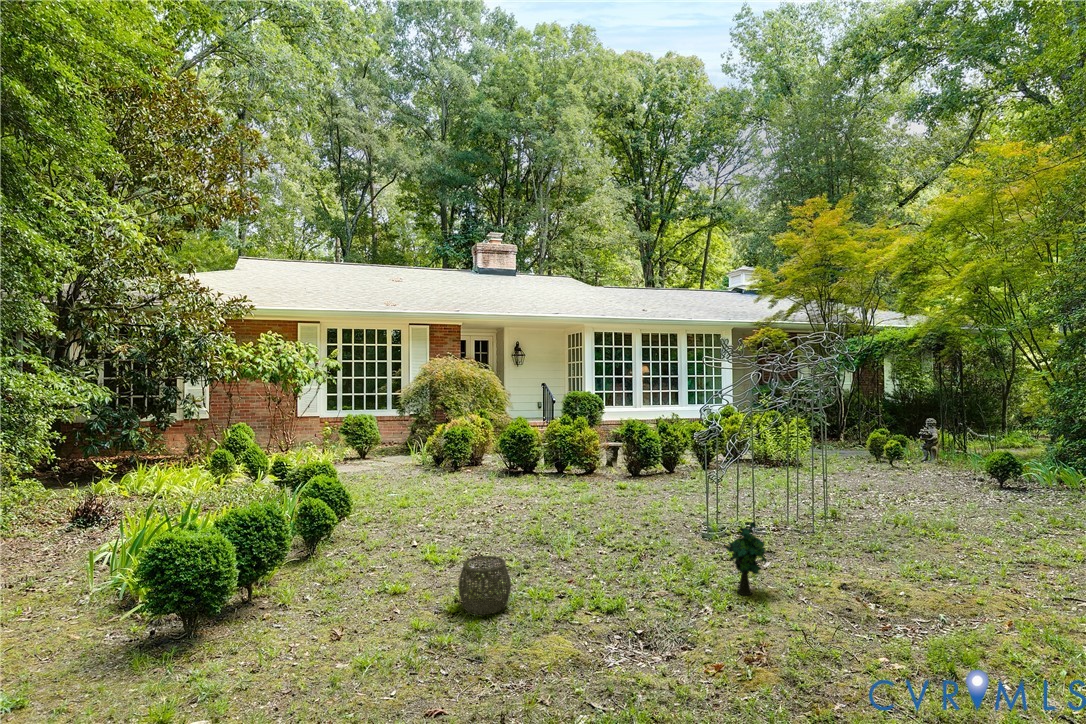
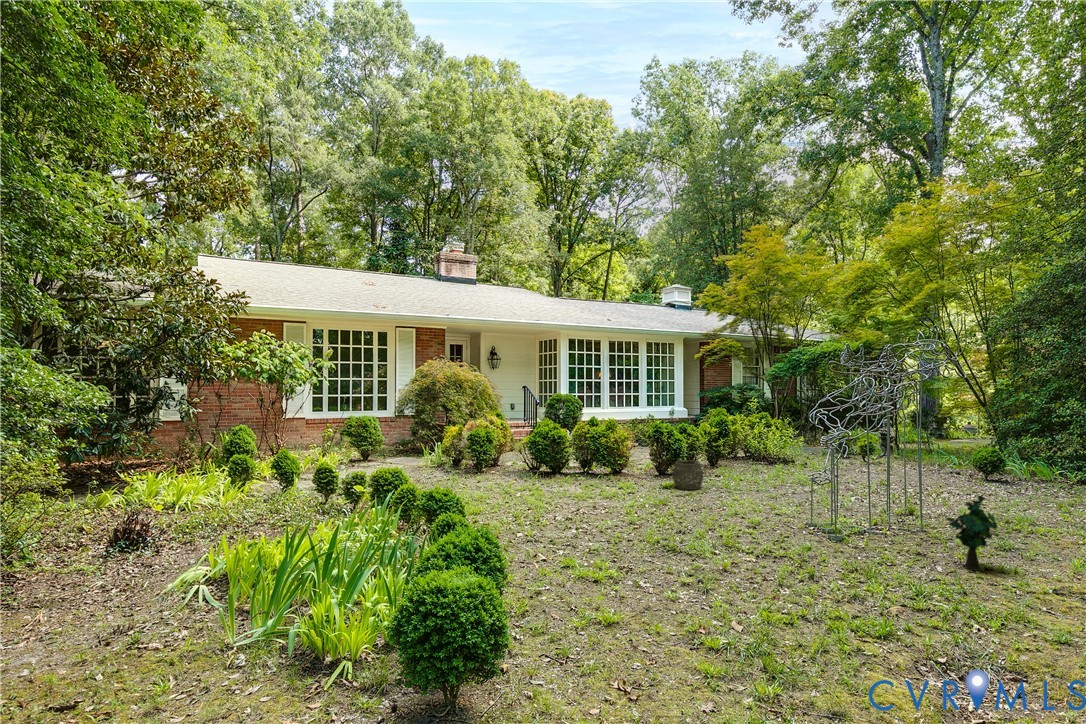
woven basket: present [458,556,511,615] -> present [673,460,703,490]

